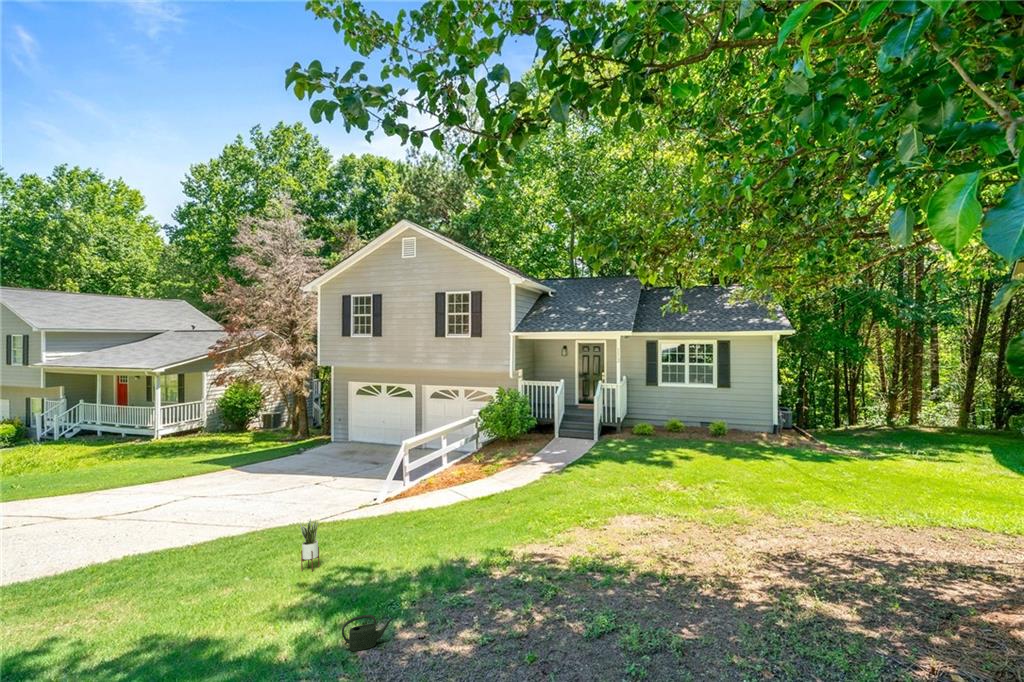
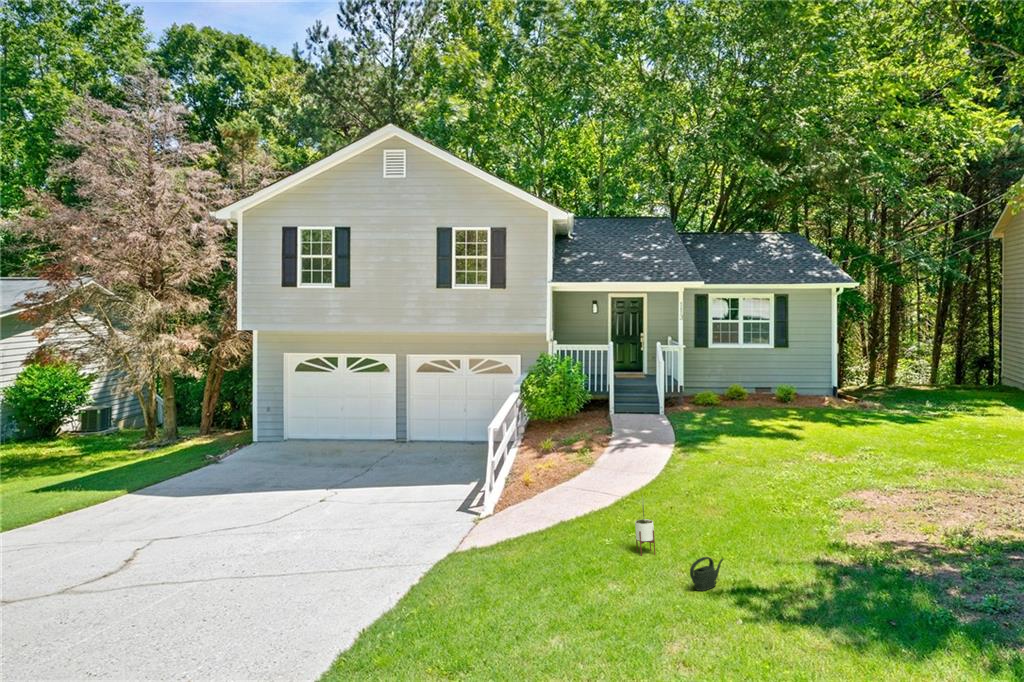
watering can: present [342,615,393,651] -> present [690,557,723,591]

